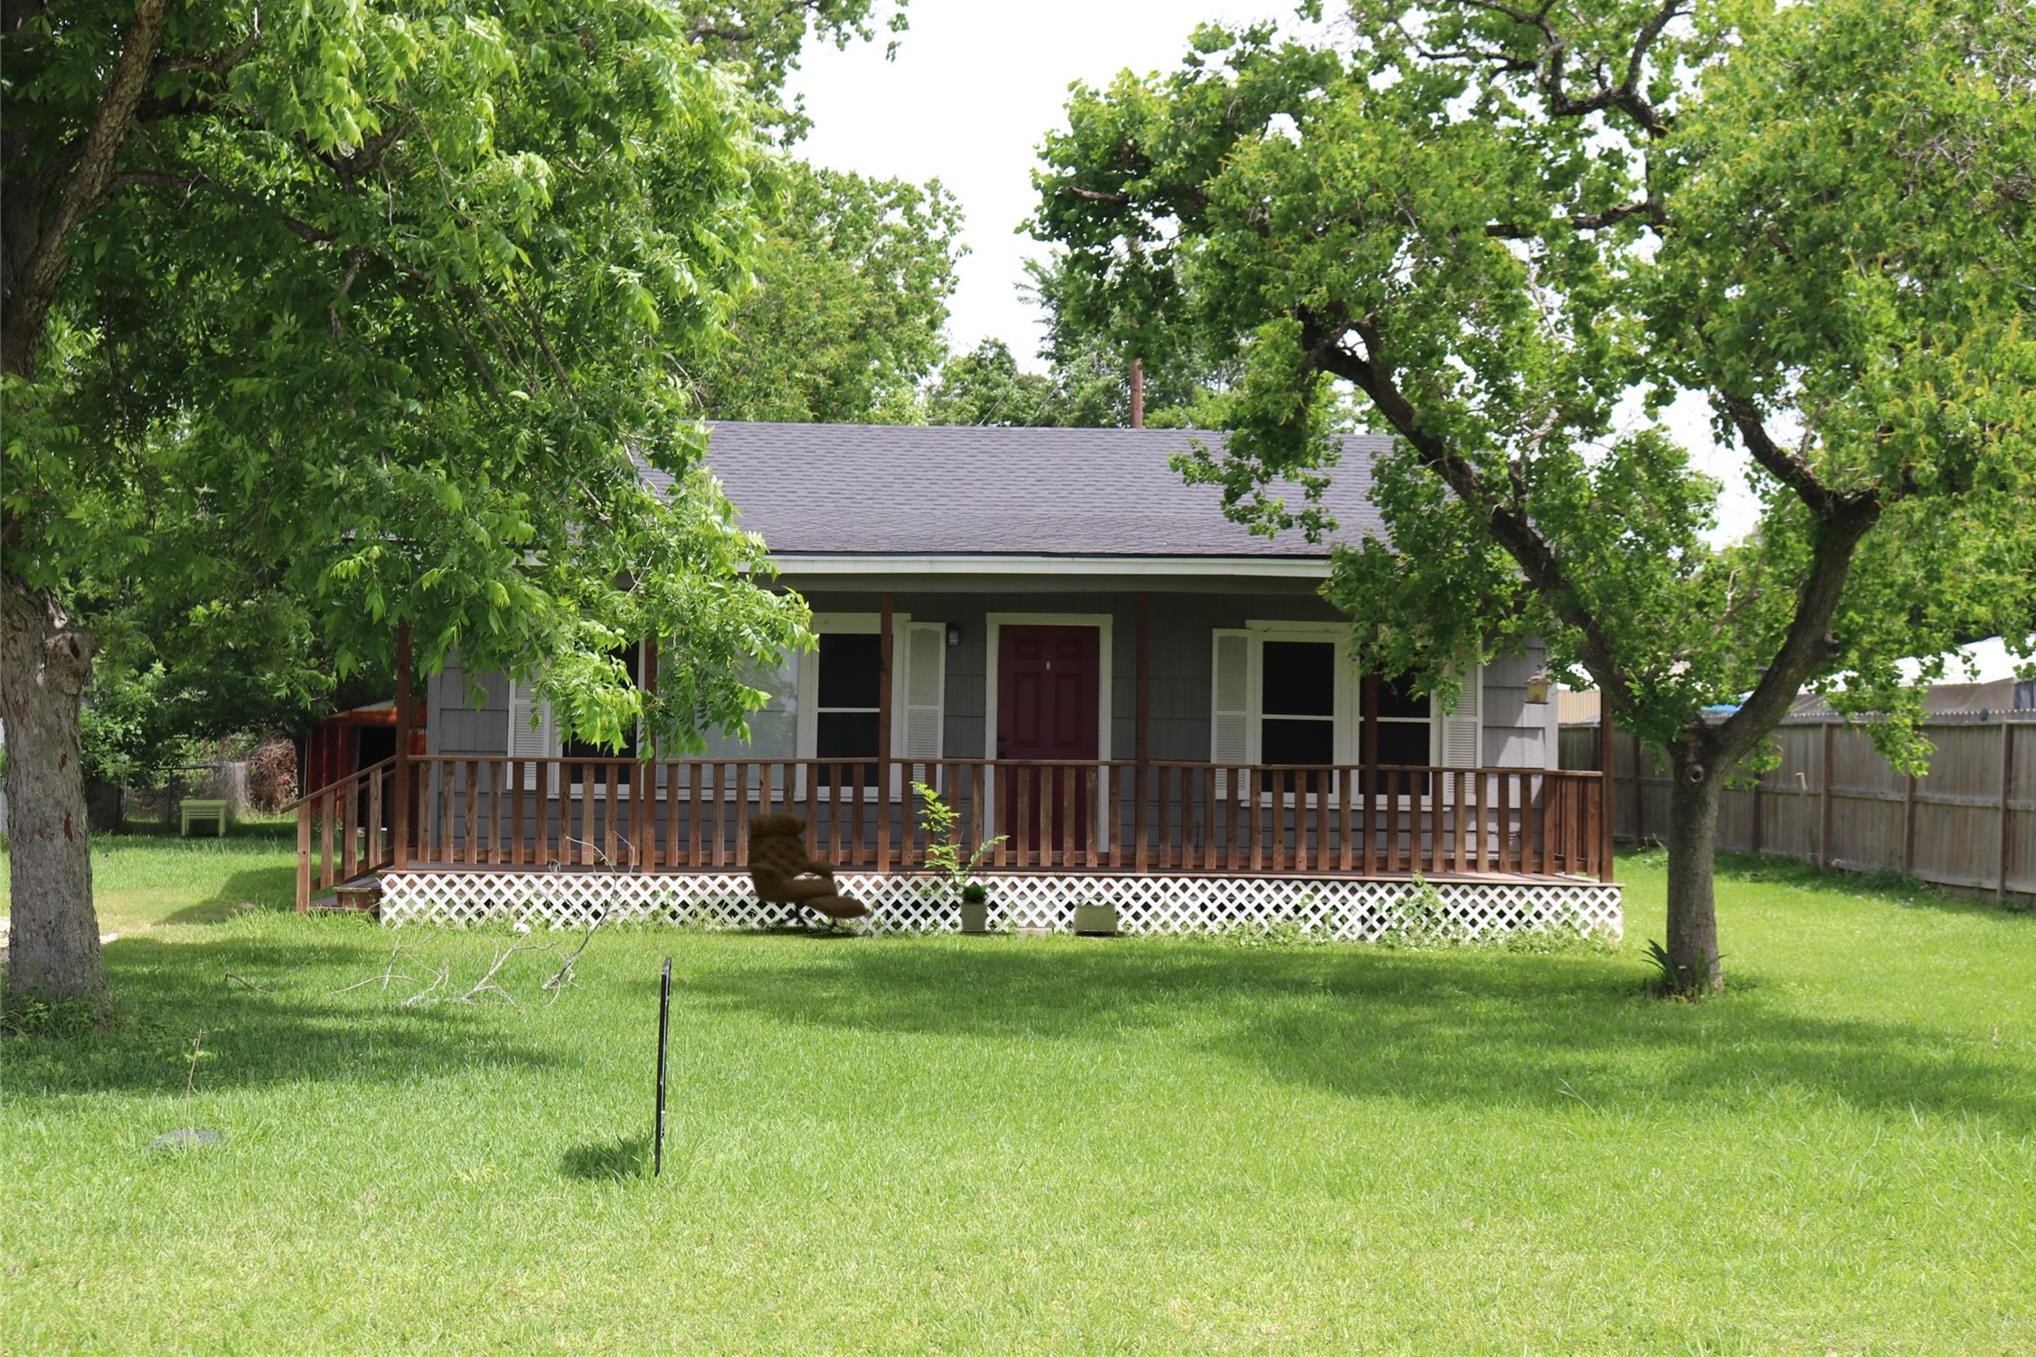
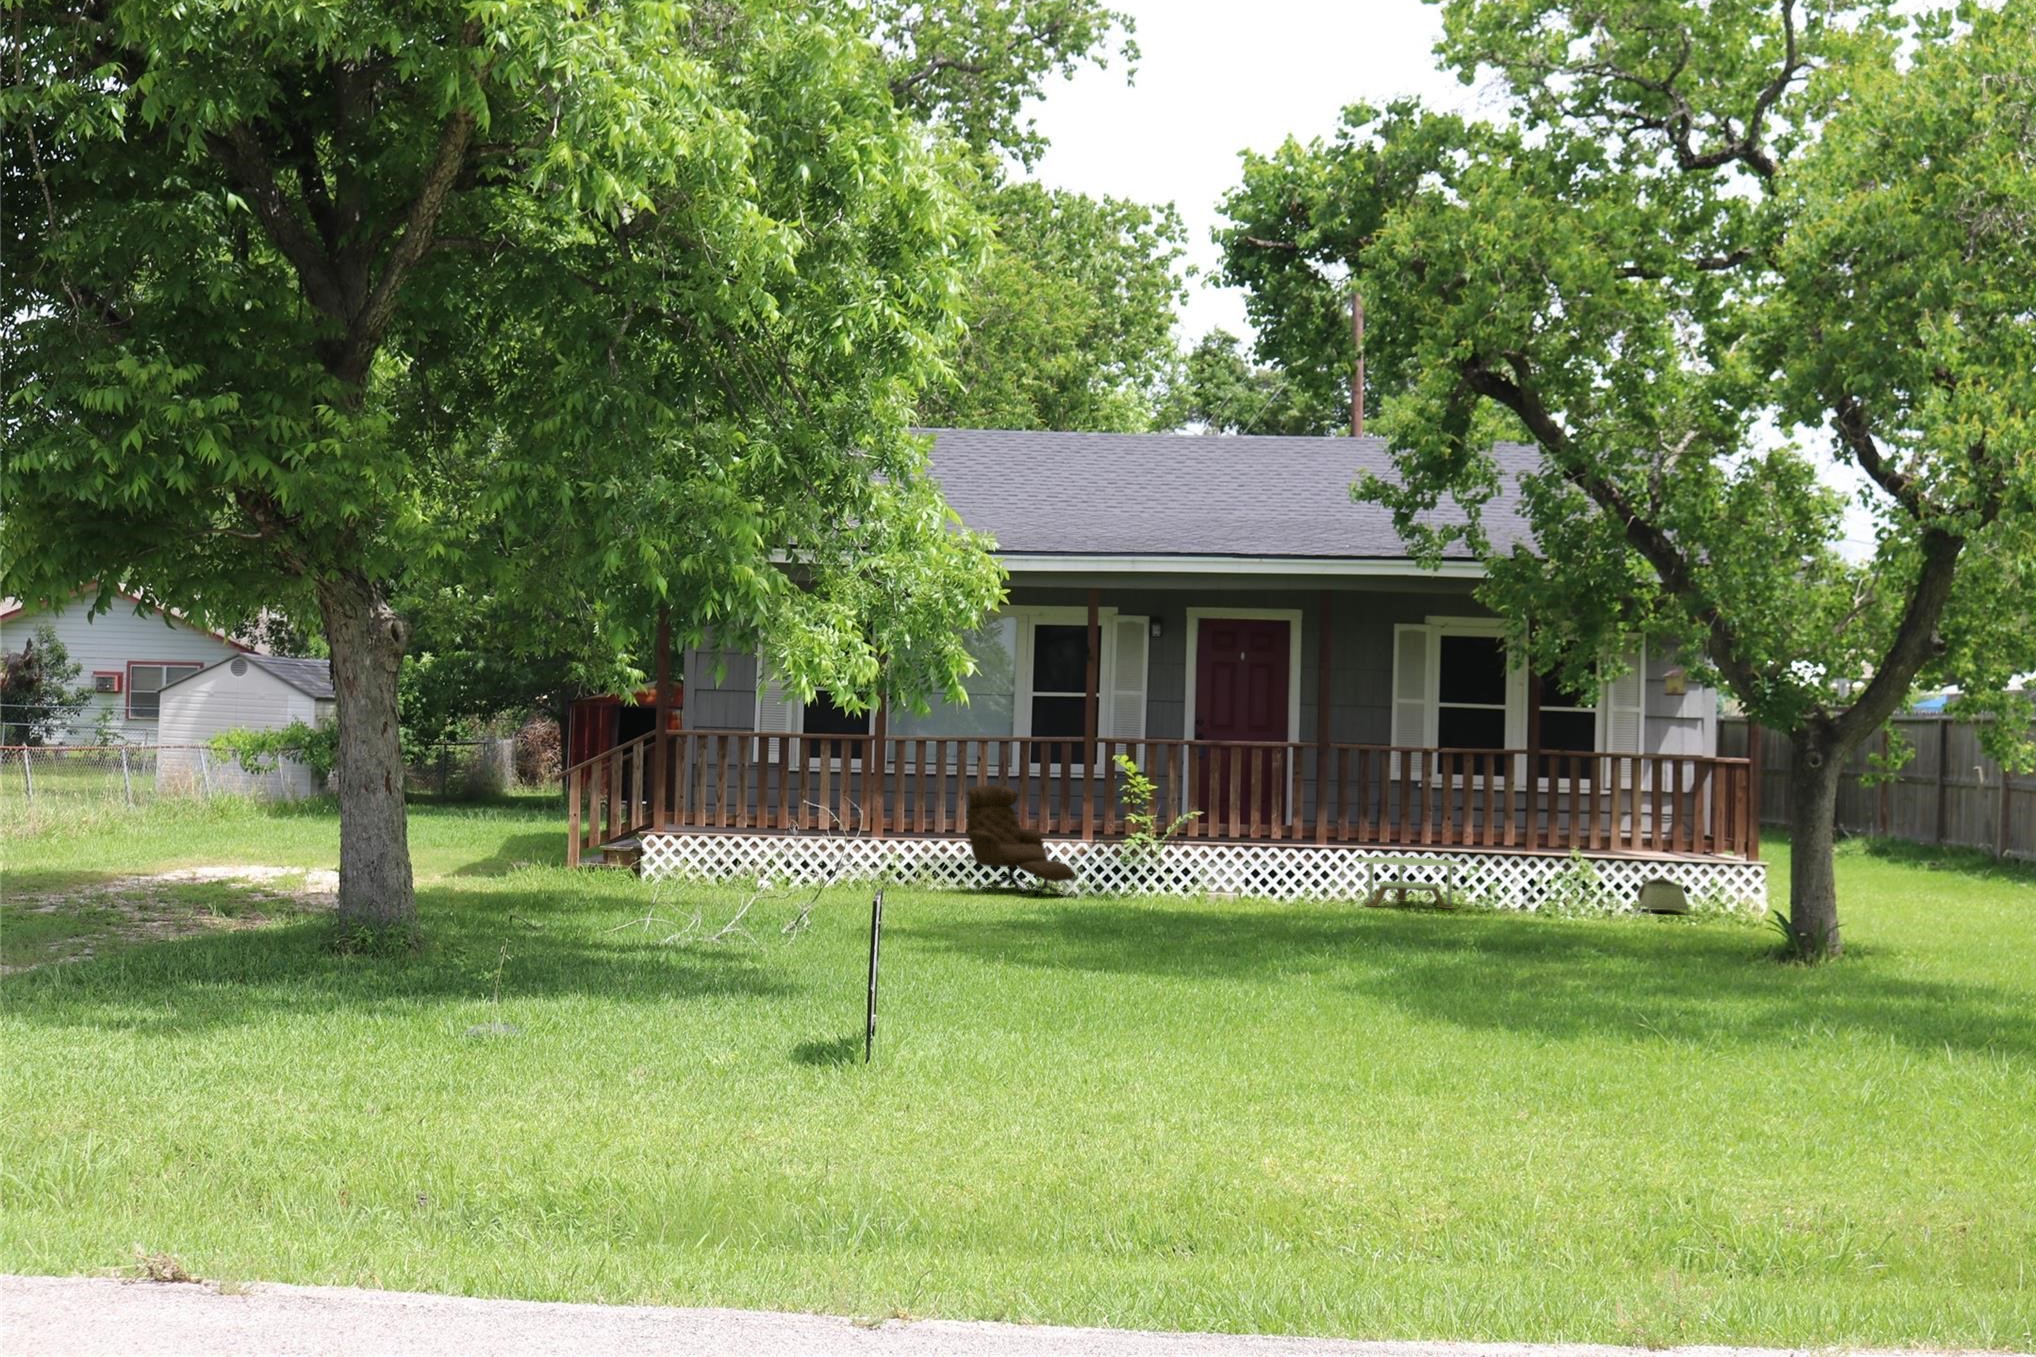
storage bench: present [180,800,227,836] -> none [416,767,456,801]
potted plant: present [953,882,992,932] -> none [1147,850,1197,895]
round table: none [1174,885,1295,942] -> present [1353,857,1462,909]
basket: present [1072,897,1118,936] -> present [1637,878,1690,914]

